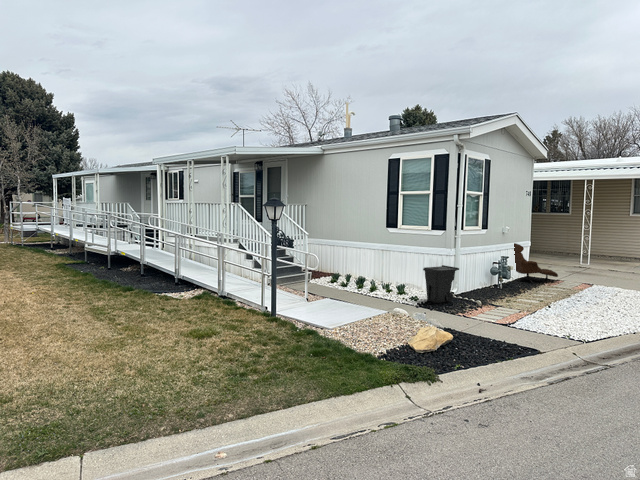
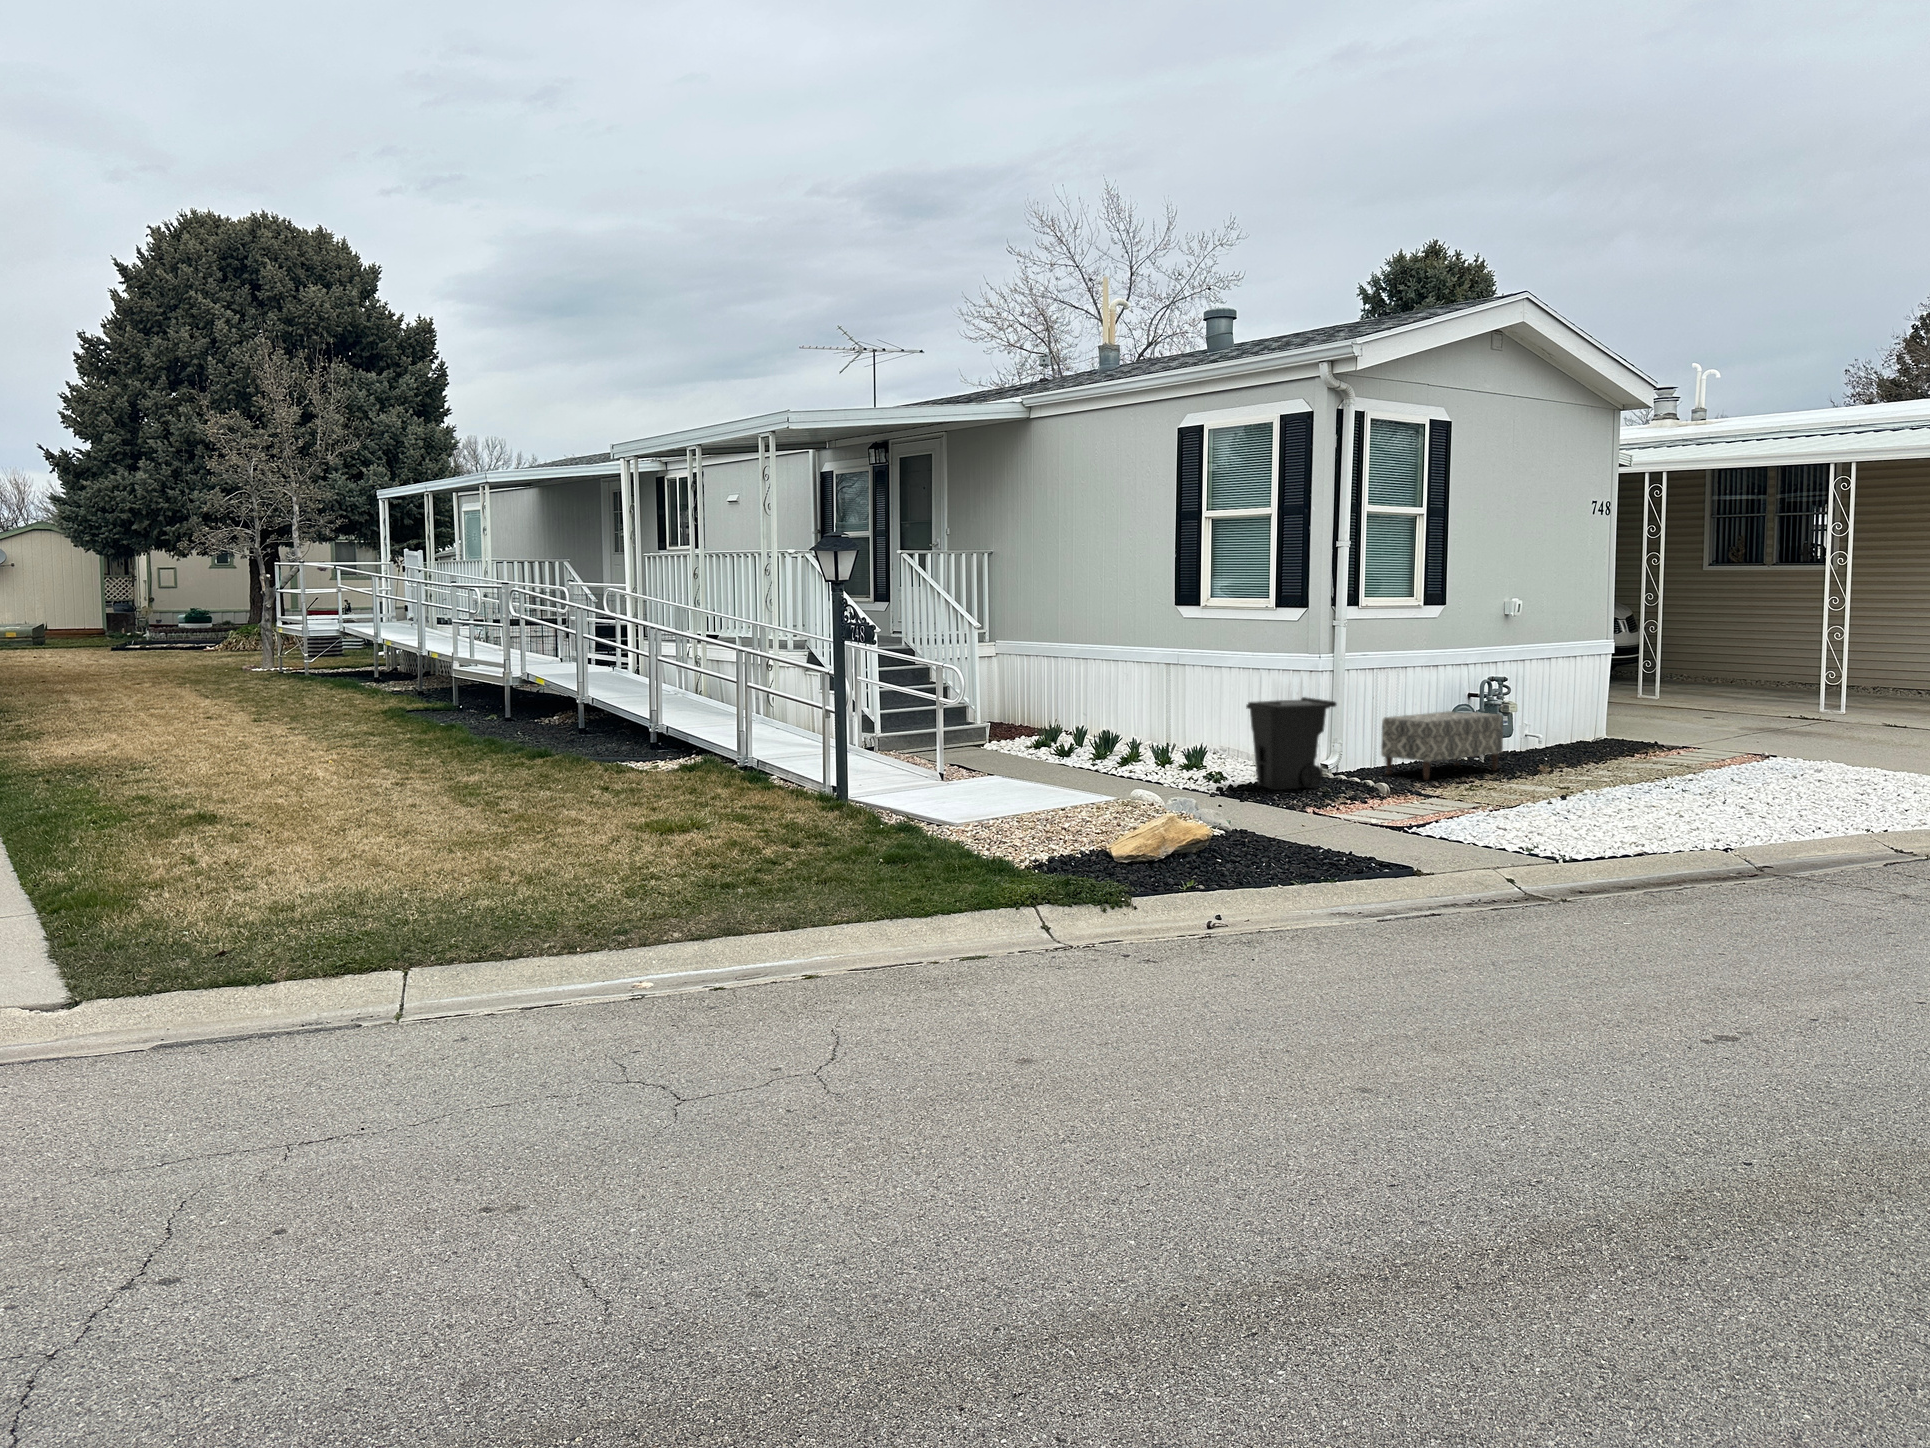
lounge chair: present [514,243,558,283] -> none [1548,647,1677,756]
bench: none [467,268,508,296] -> present [1381,711,1503,780]

